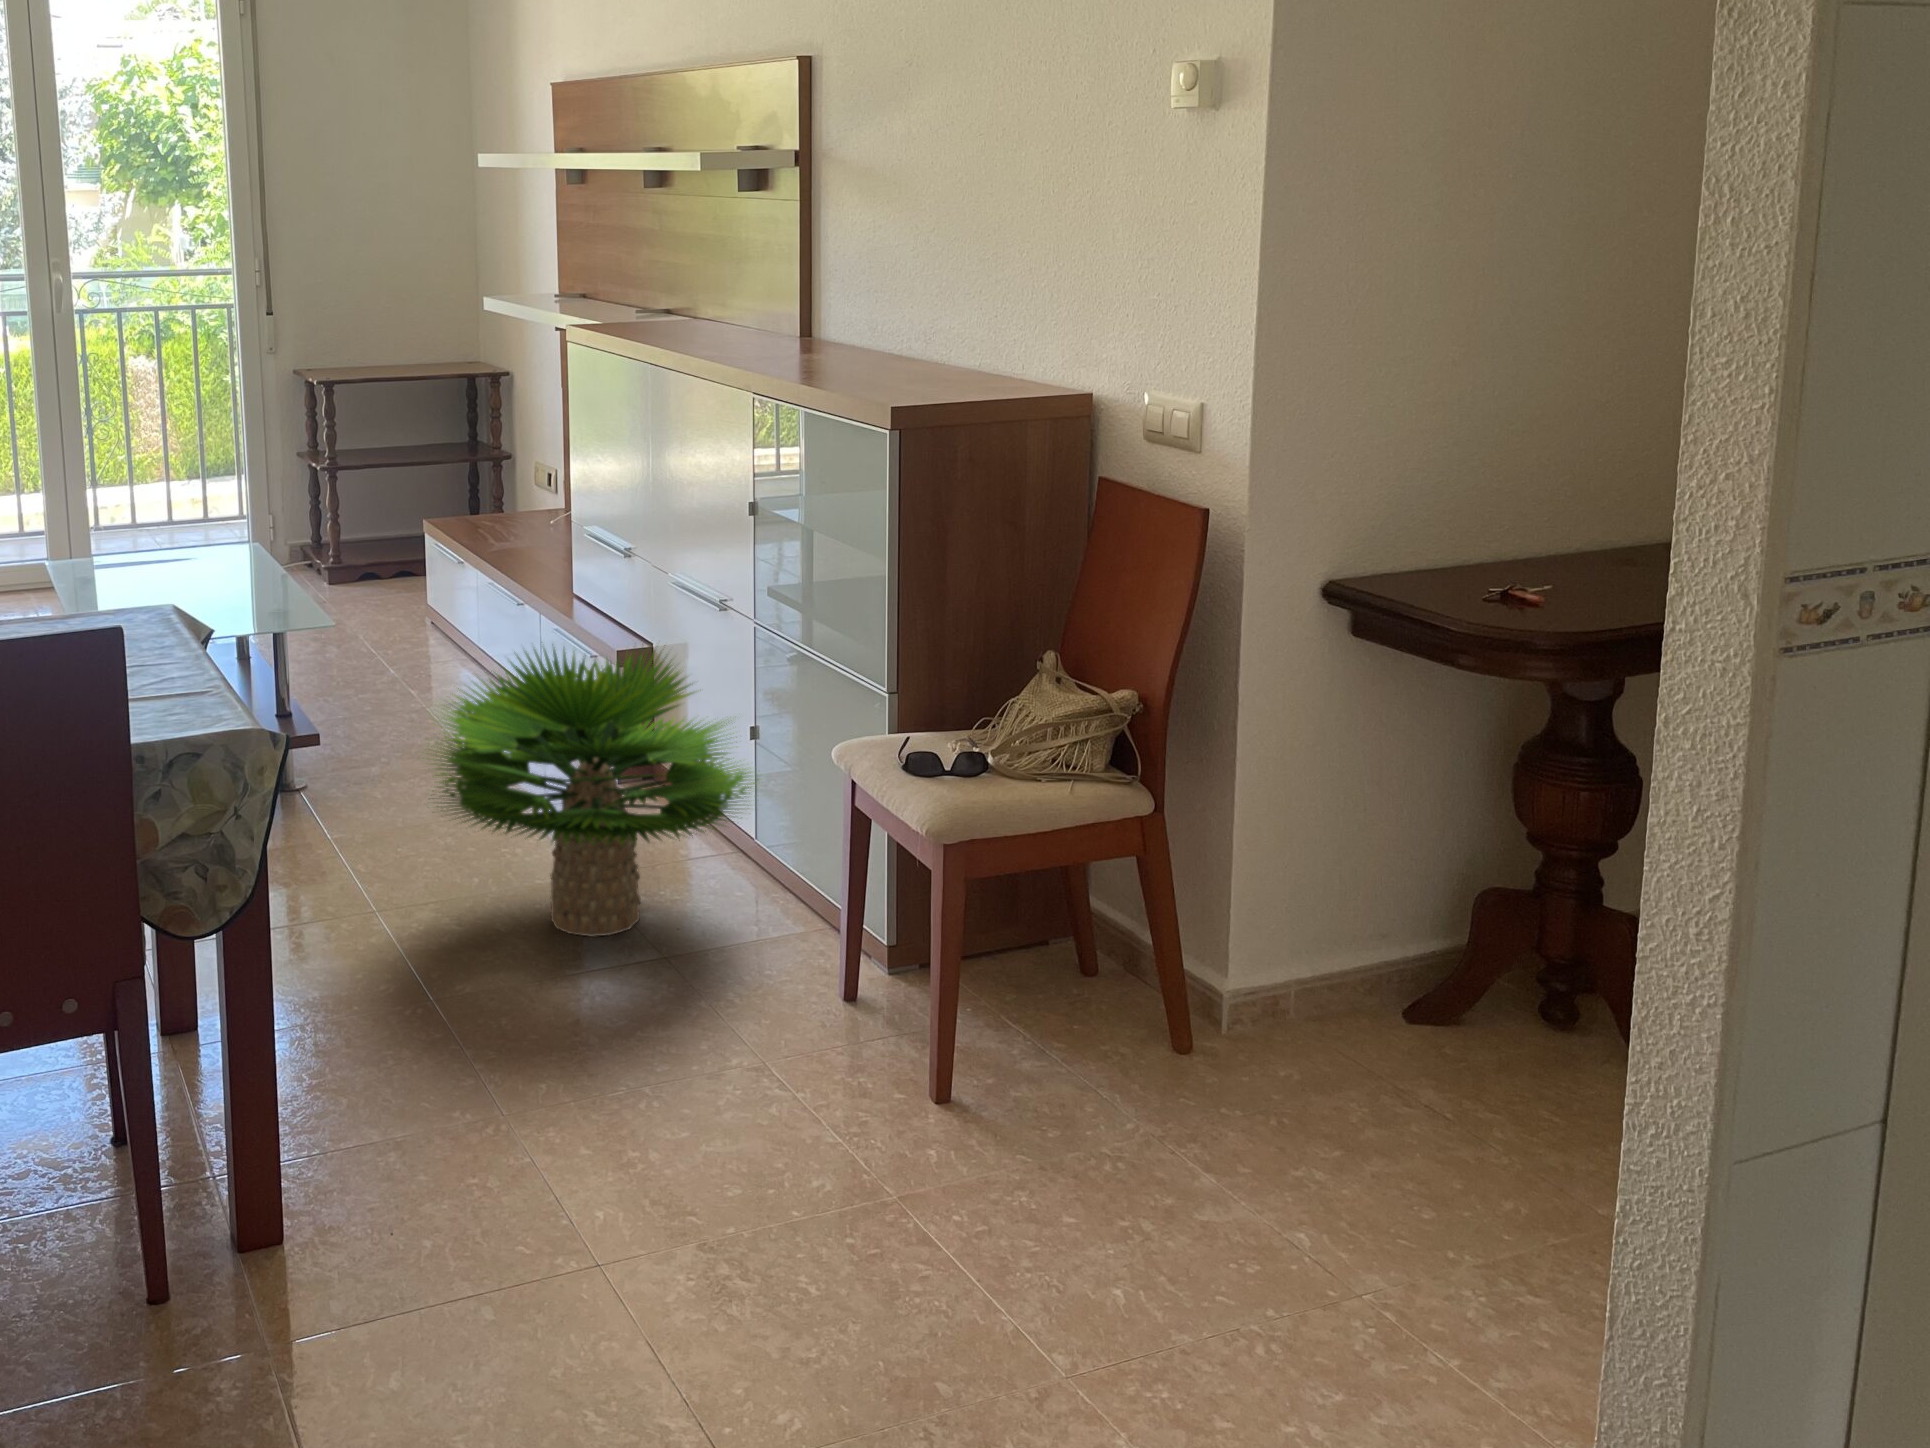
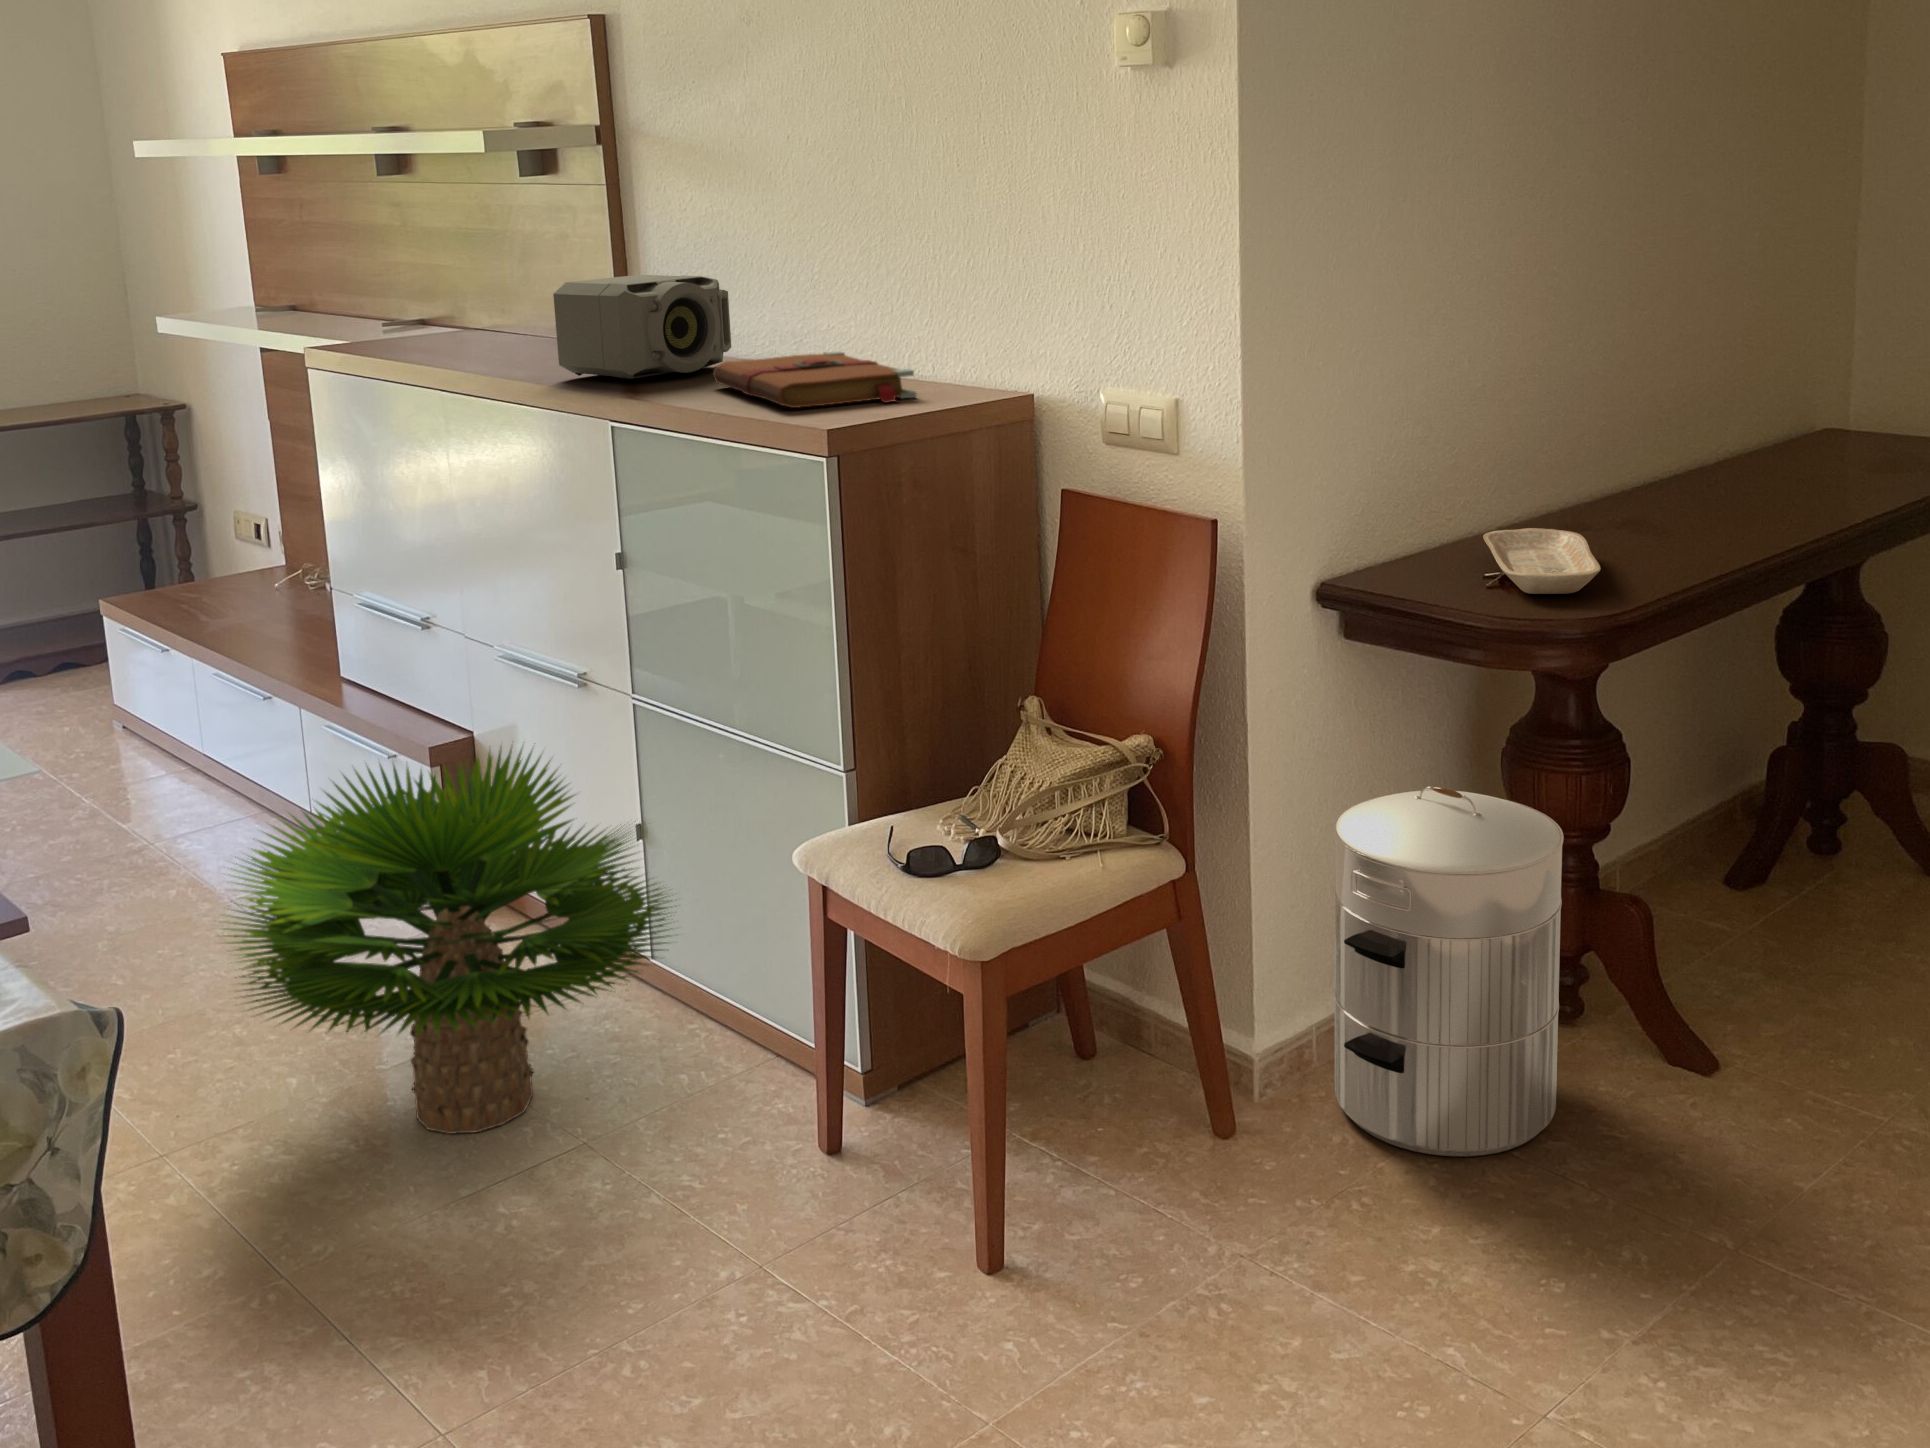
speaker: none [731,278,873,363] -> present [553,275,731,380]
book: none [840,350,991,393] -> present [713,351,916,408]
tray: none [1489,552,1599,610] -> present [1483,528,1601,594]
waste bin: none [1293,772,1529,1109] -> present [1333,786,1564,1156]

